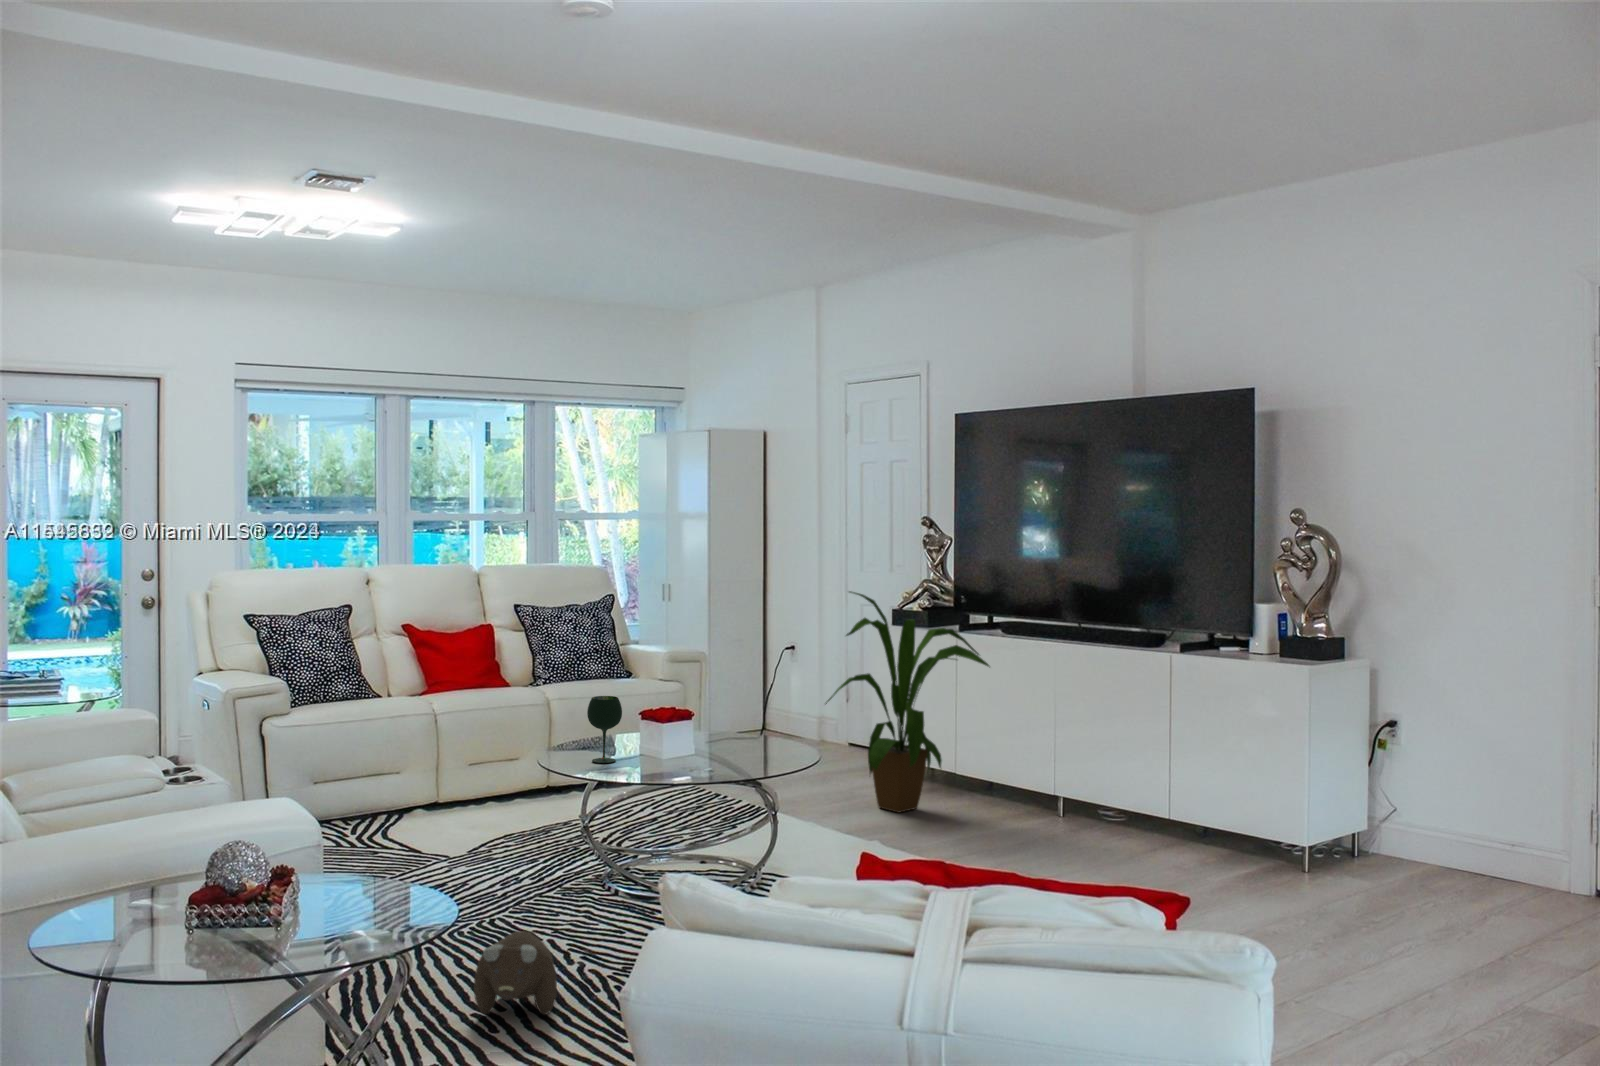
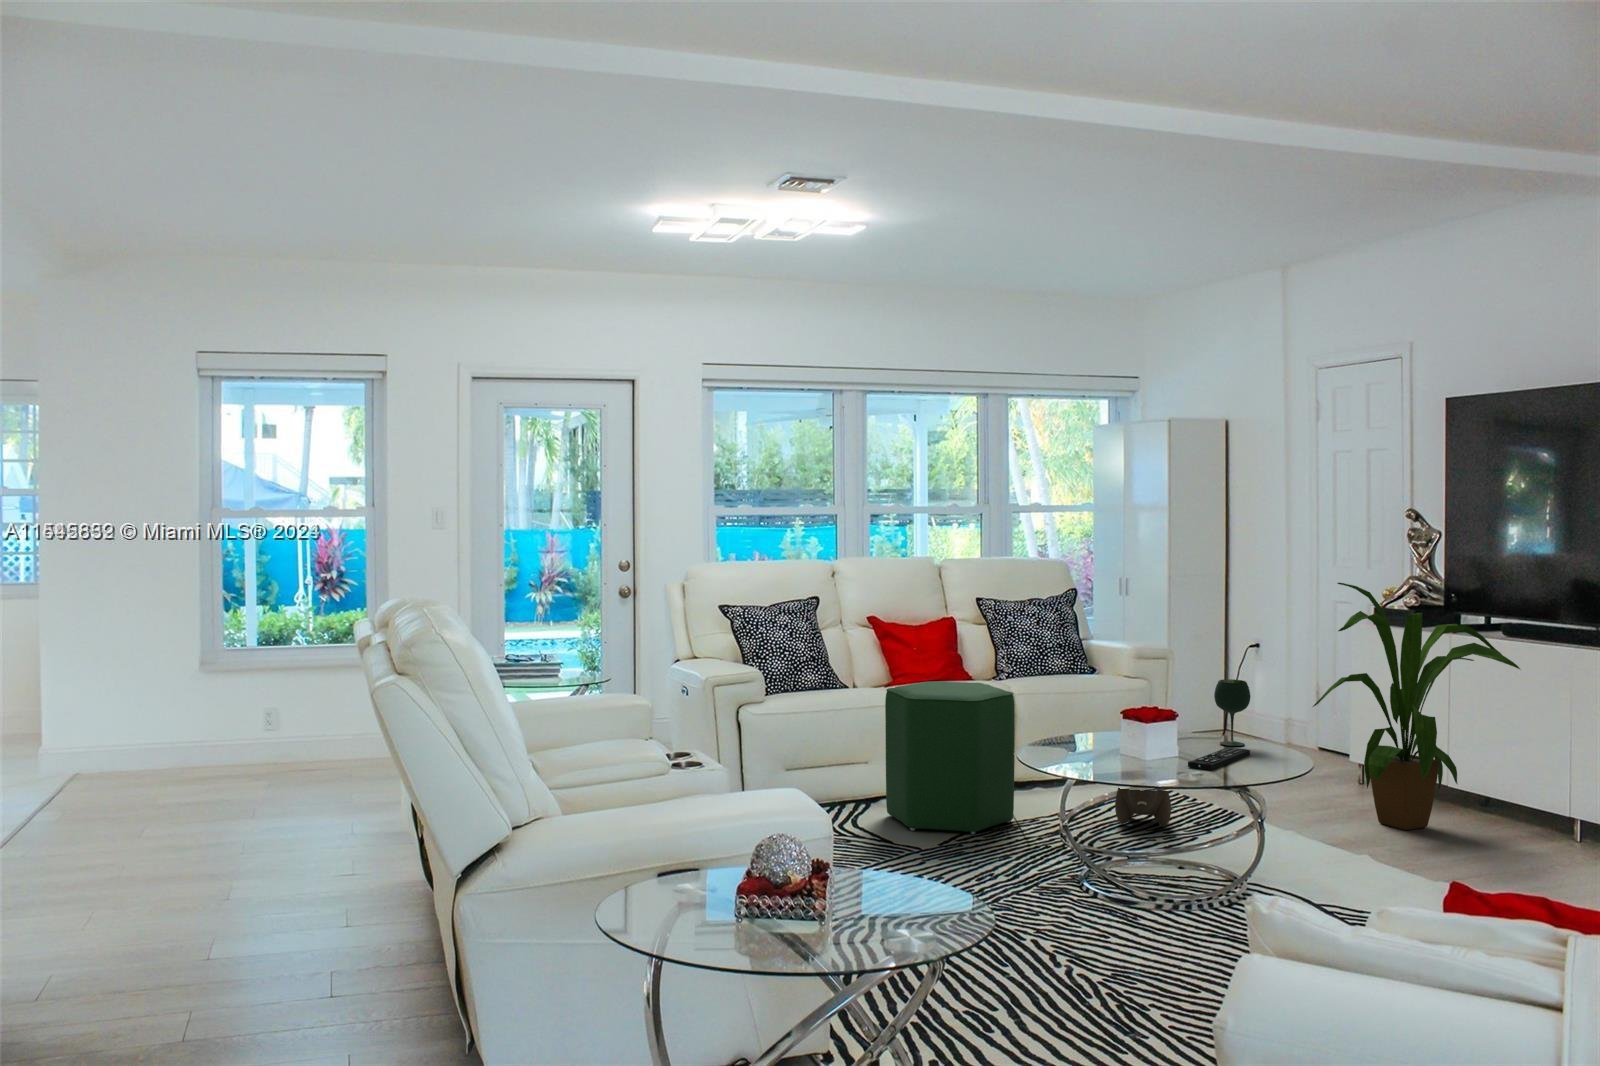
ottoman: none [418,690,549,841] -> present [885,681,1015,834]
wine glass: present [587,696,622,763] -> present [1214,679,1250,746]
remote control: none [704,746,762,768] -> present [1188,747,1250,770]
plush toy: present [474,931,557,1015] -> present [1115,788,1171,827]

